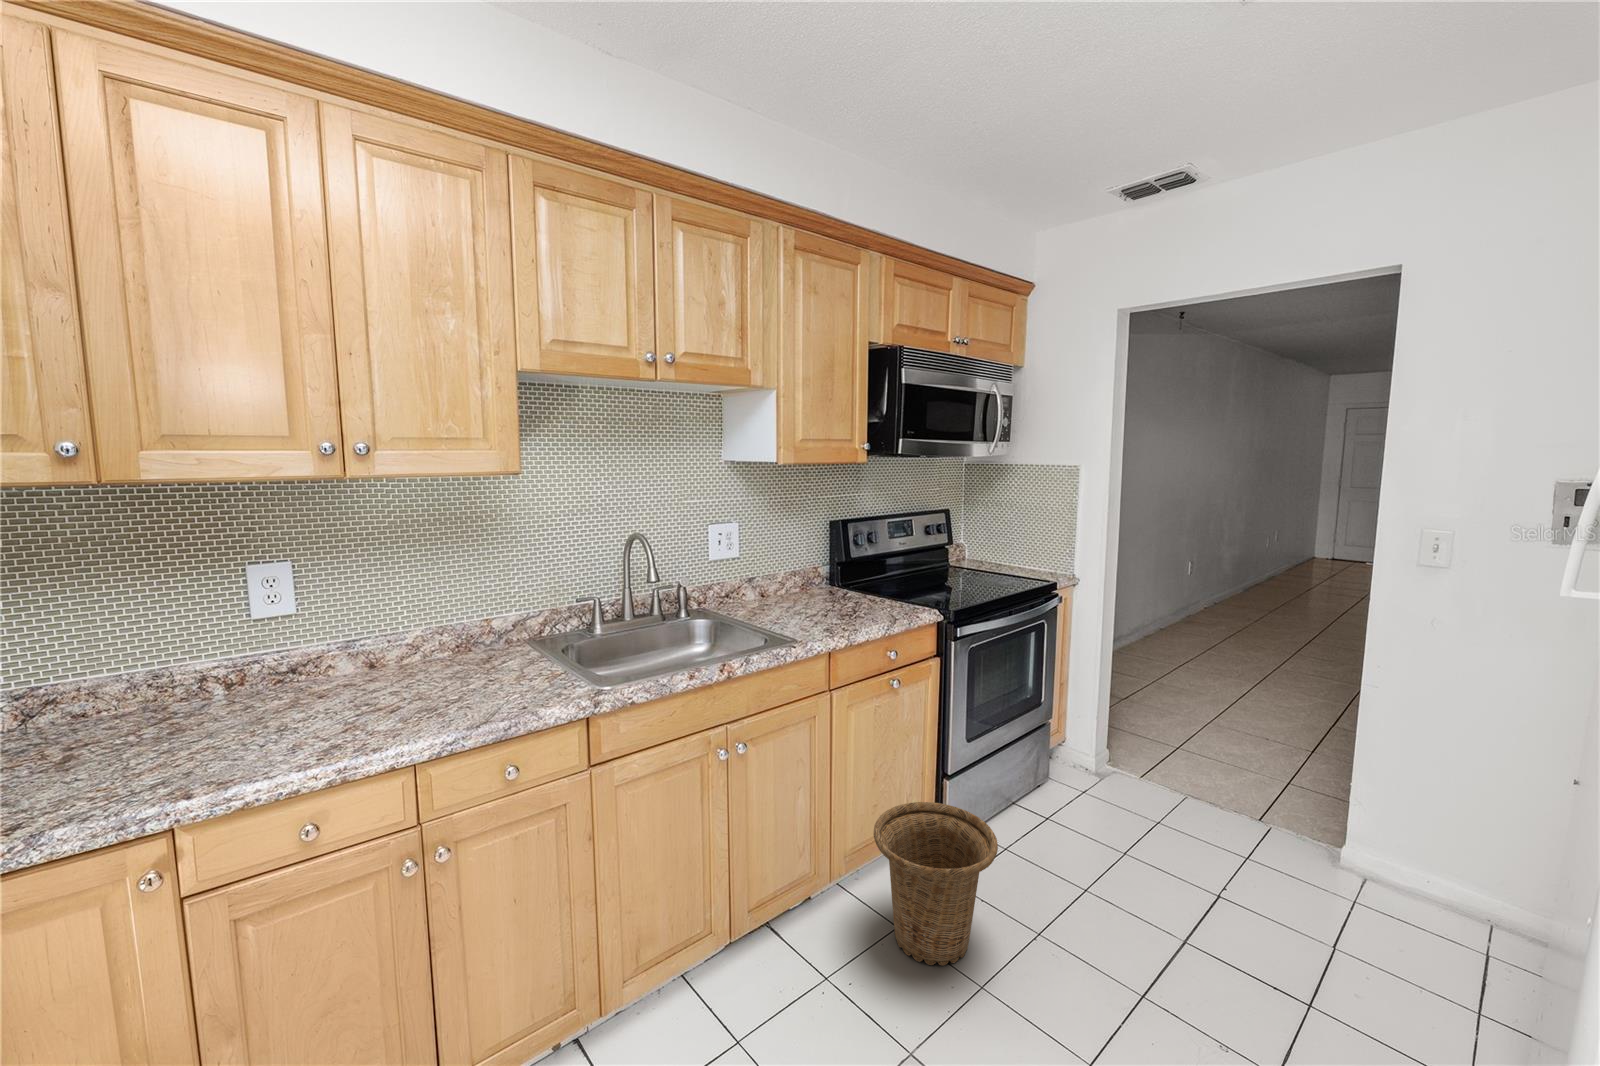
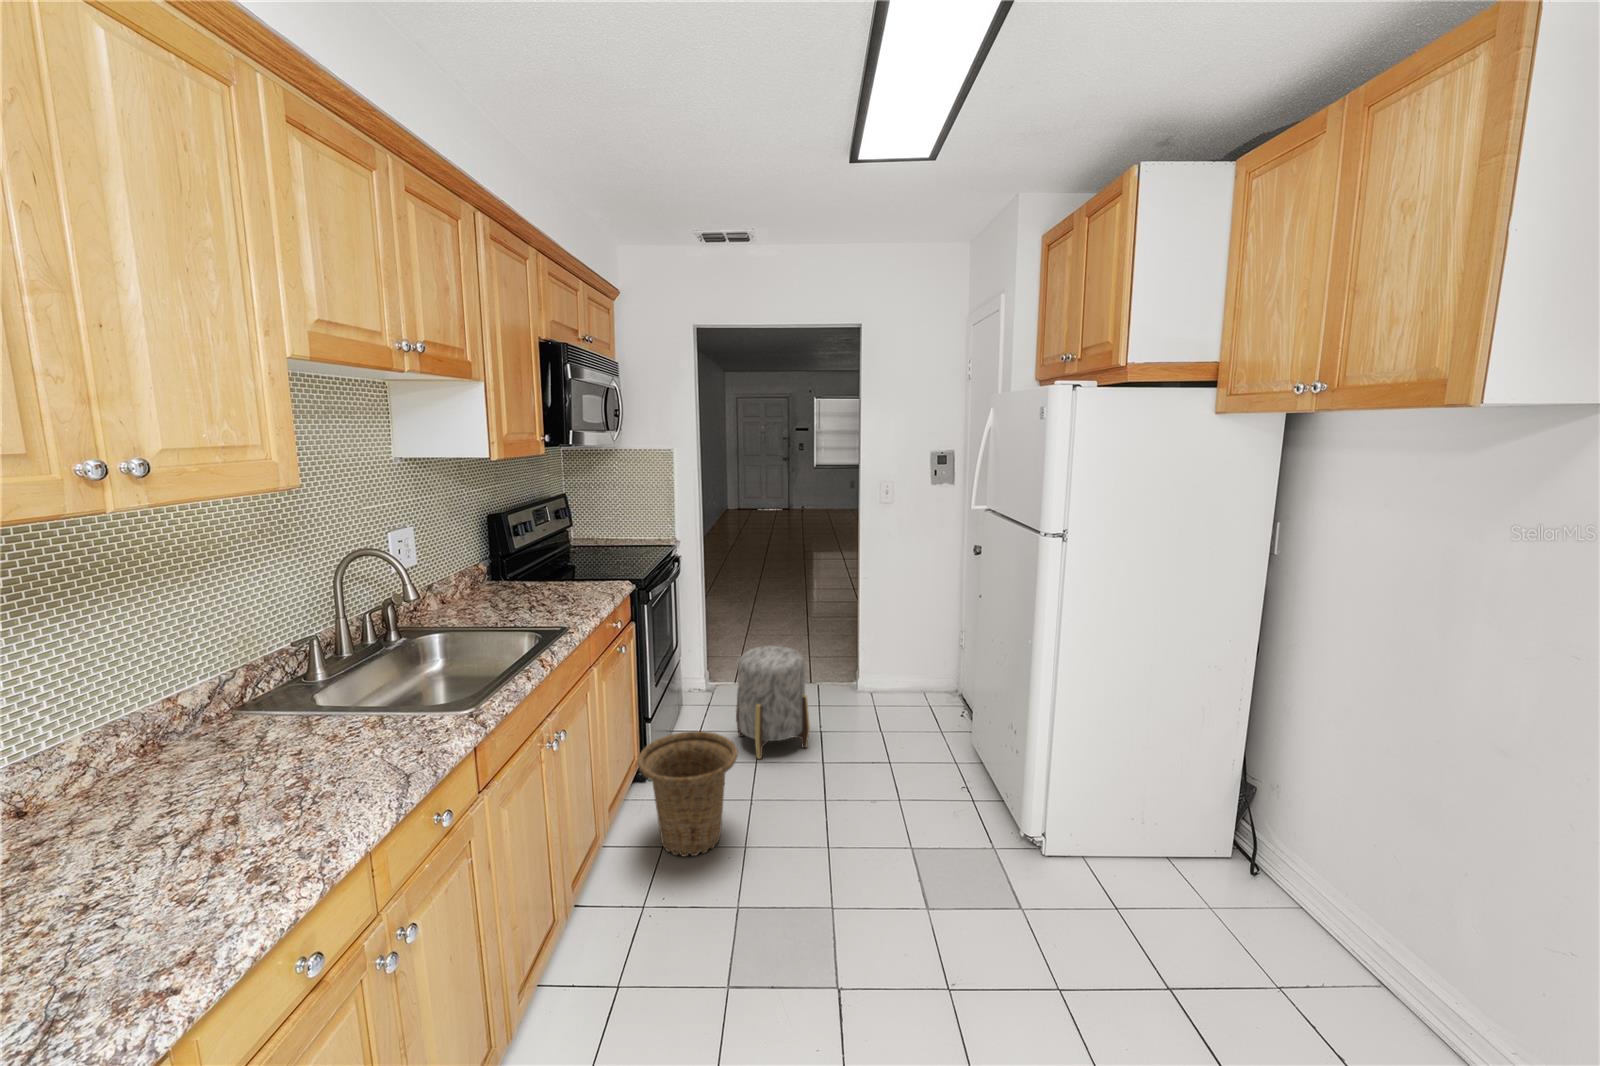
stool: none [1081,740,1193,911] -> present [736,646,810,759]

